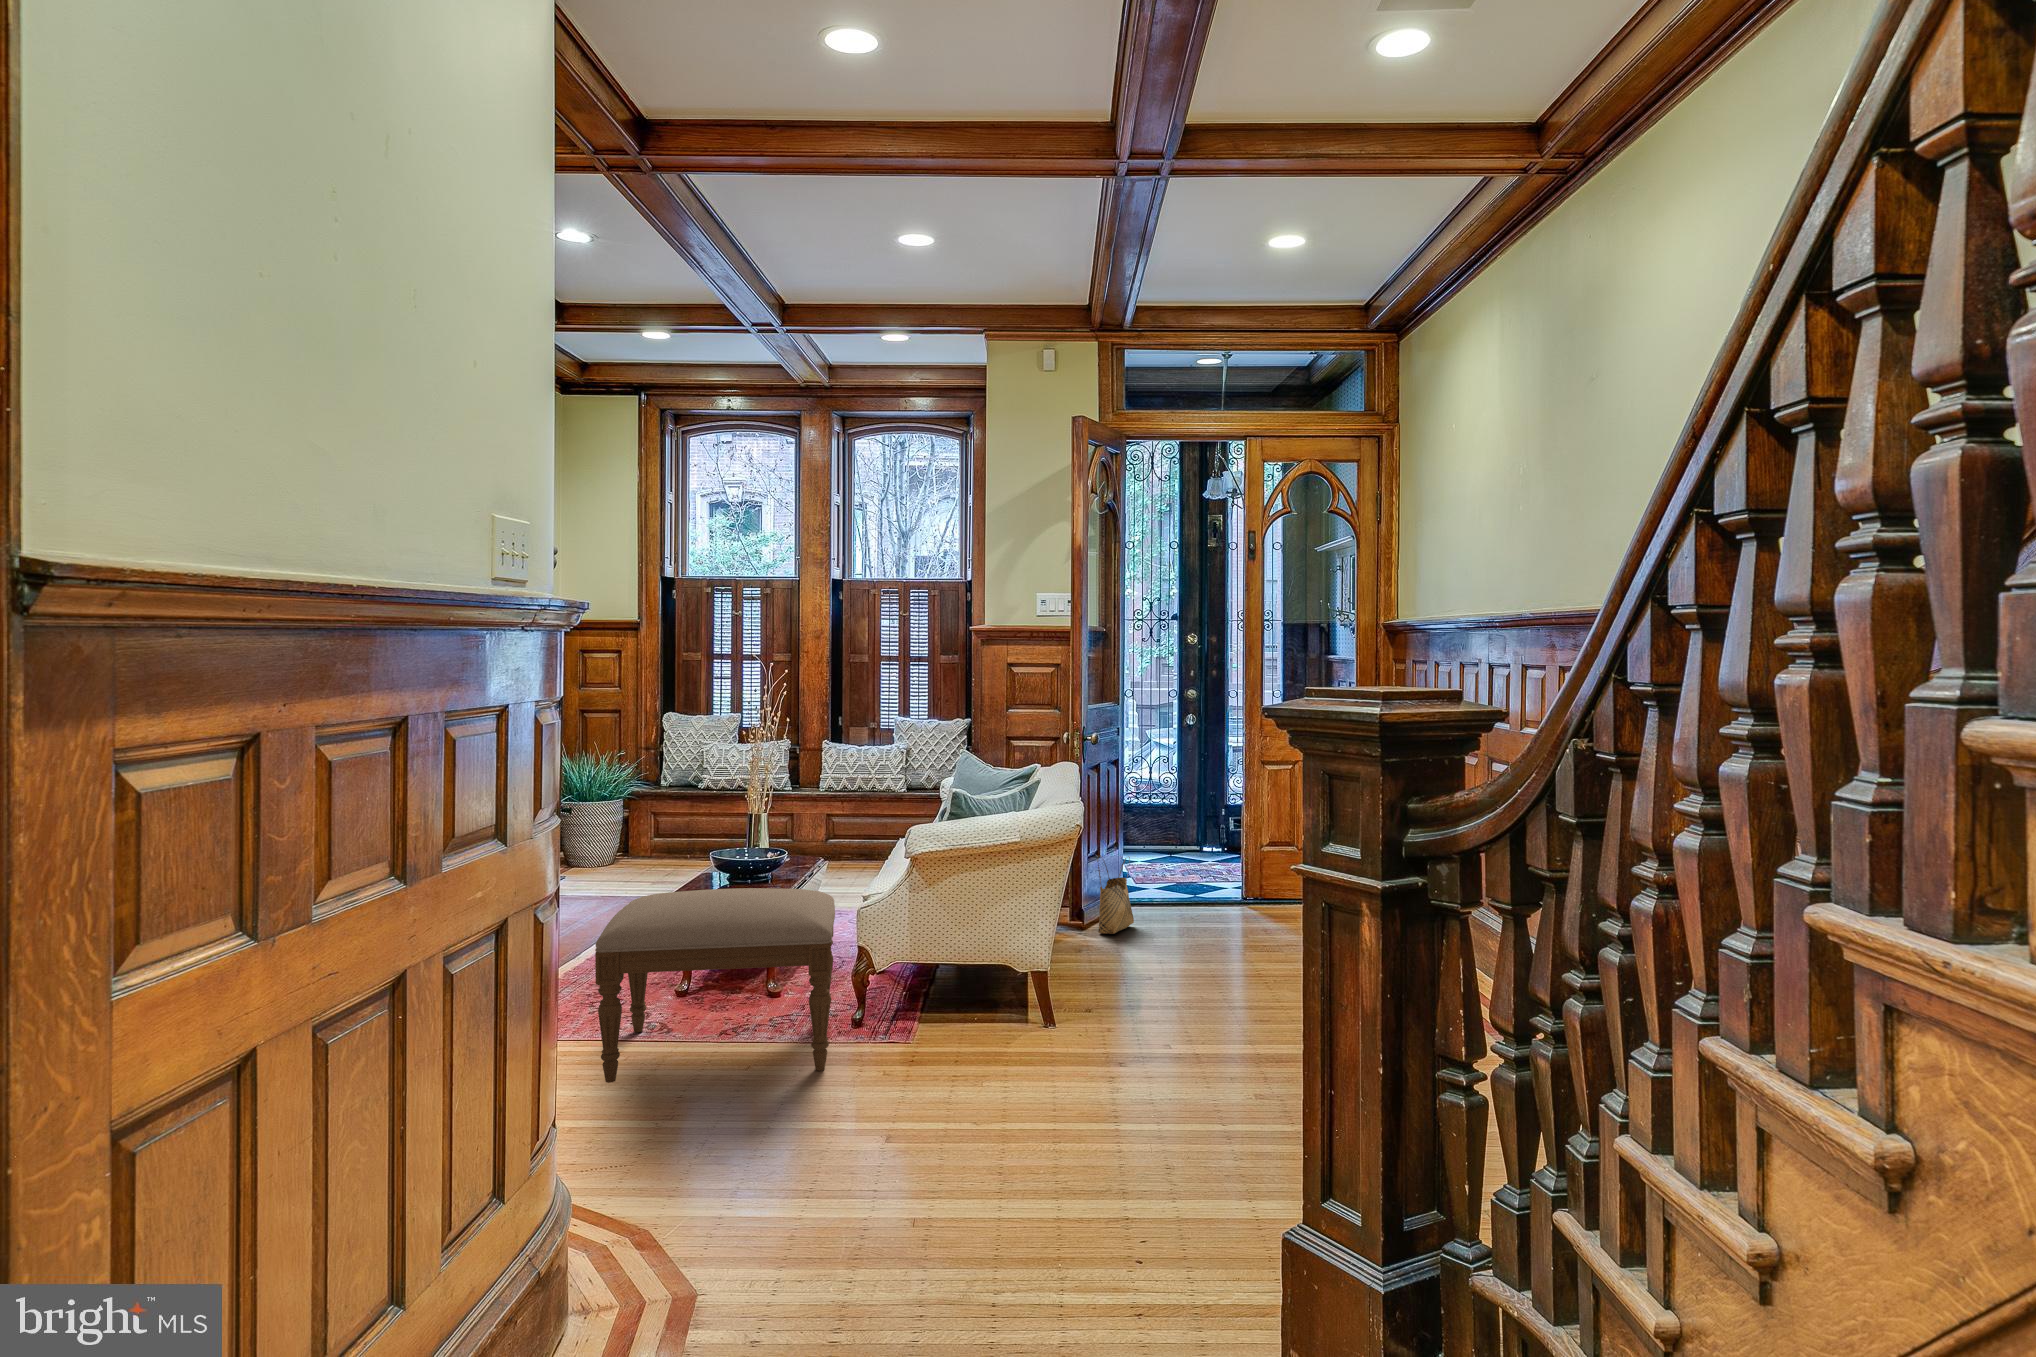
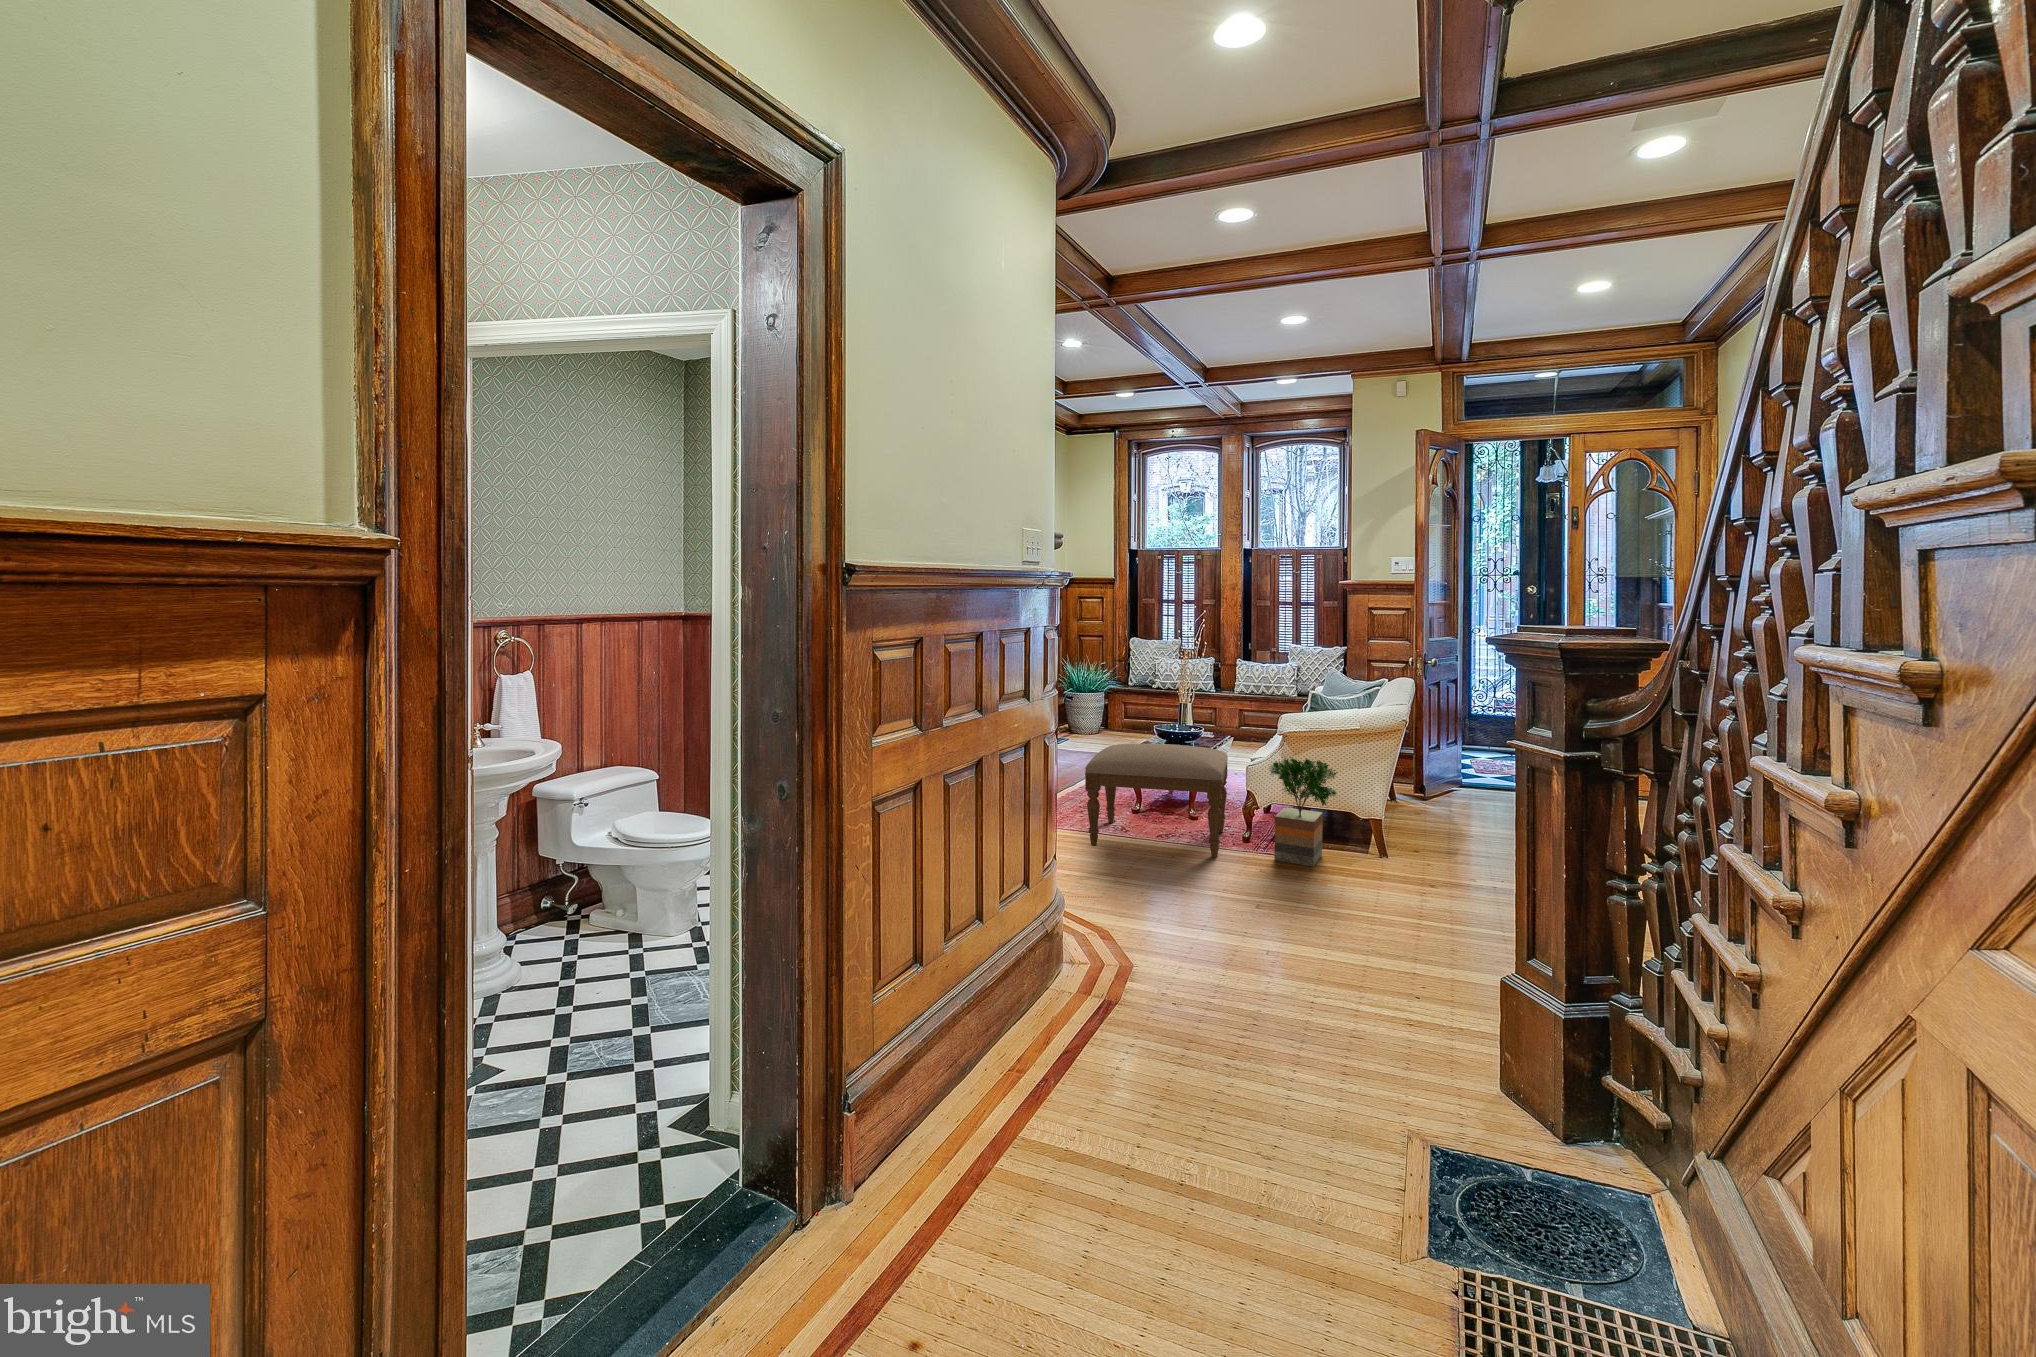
woven basket: present [1097,855,1134,934] -> none [1432,744,1464,801]
potted tree: none [898,894,1002,1063] -> present [1269,757,1338,867]

